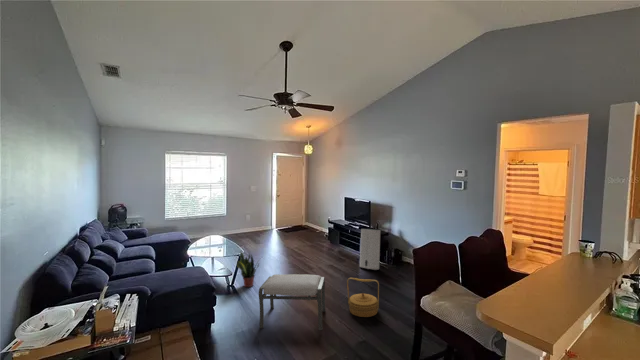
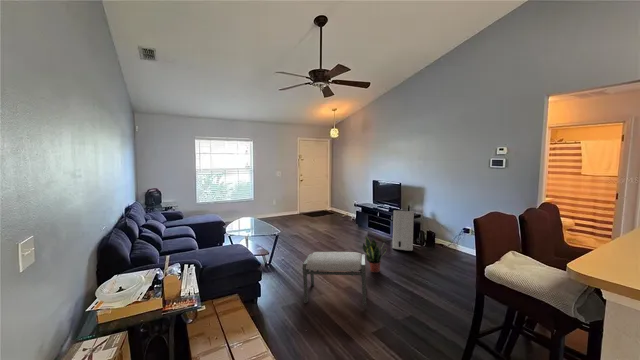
potted plant: present [237,252,256,287] -> present [363,237,387,272]
basket: present [347,278,379,317] -> none [387,256,420,294]

